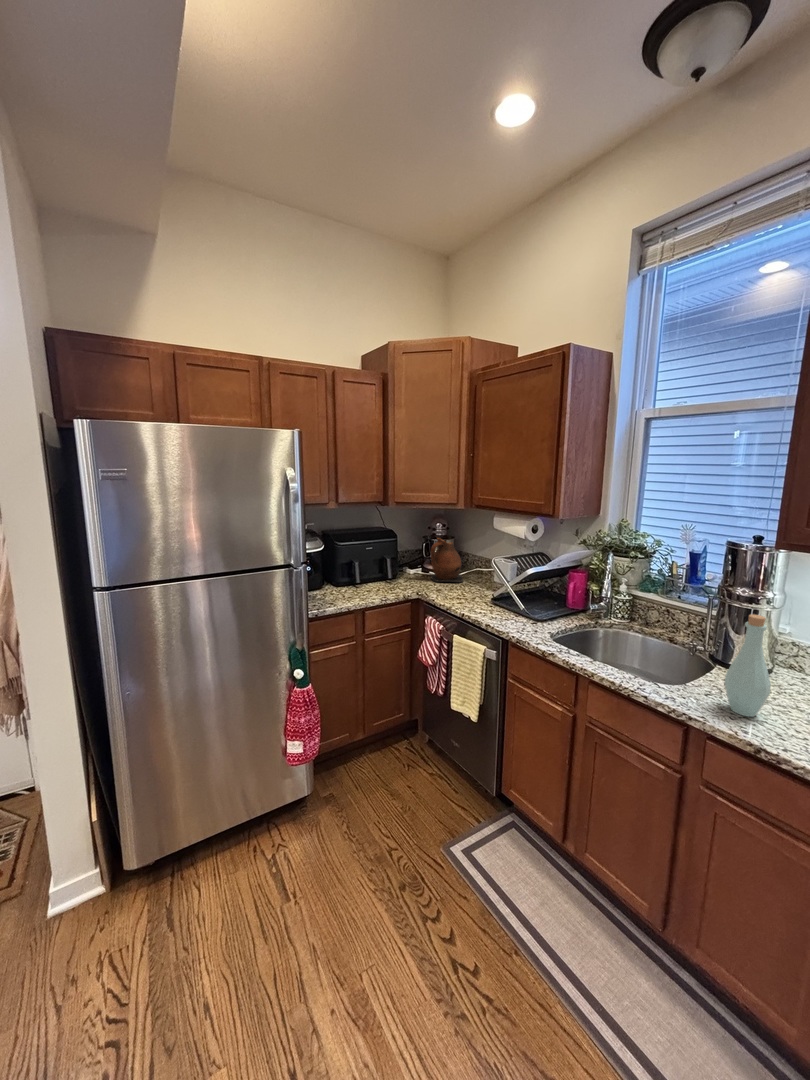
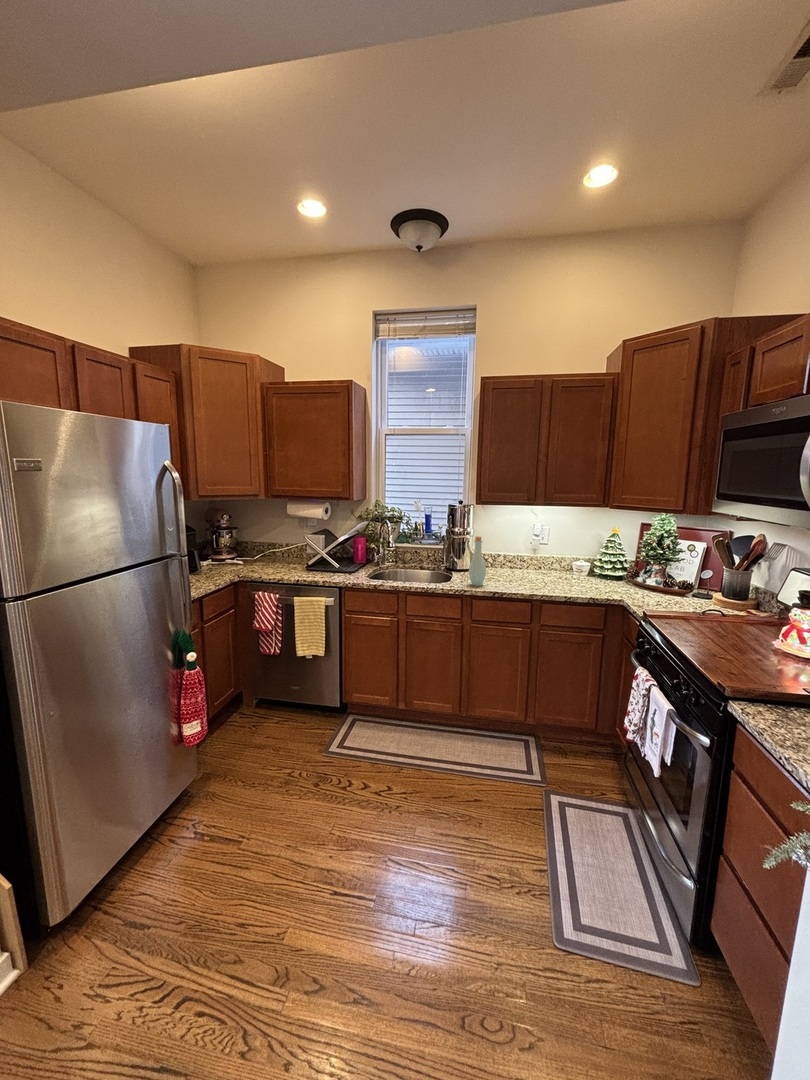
ceramic pitcher: present [430,538,463,582] -> none [227,531,263,568]

